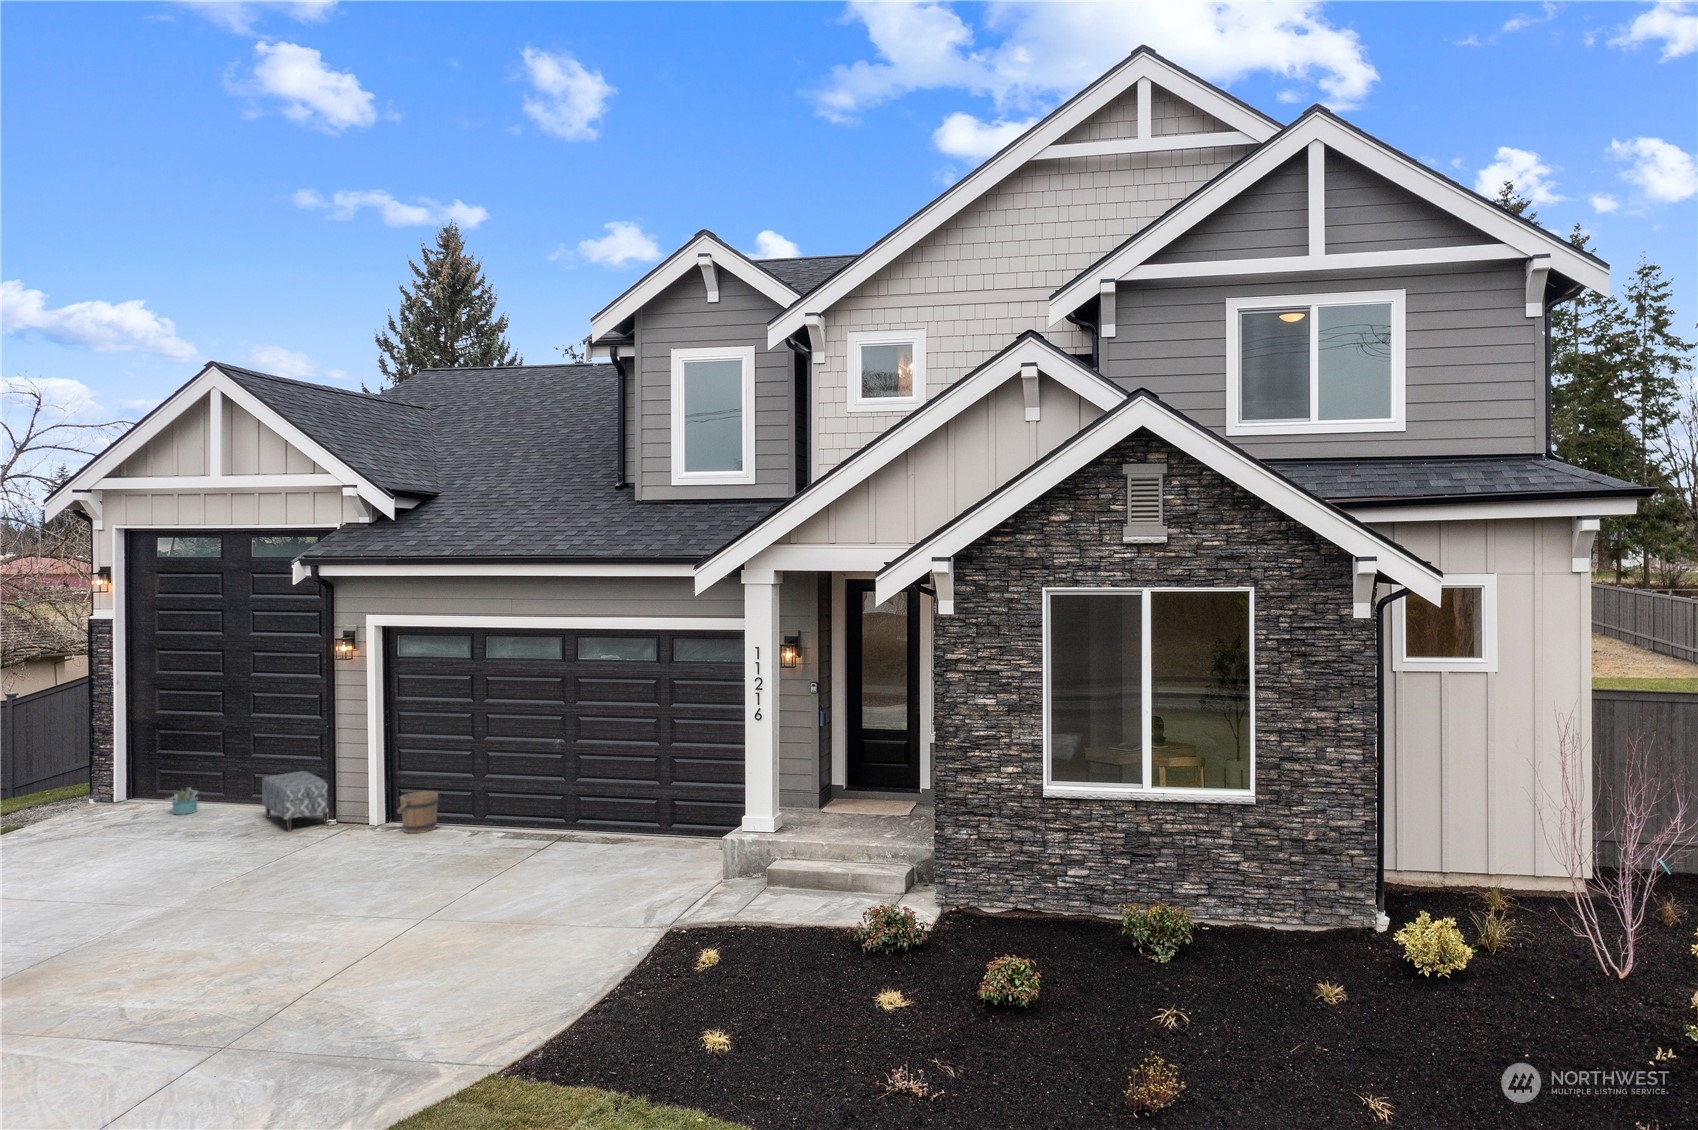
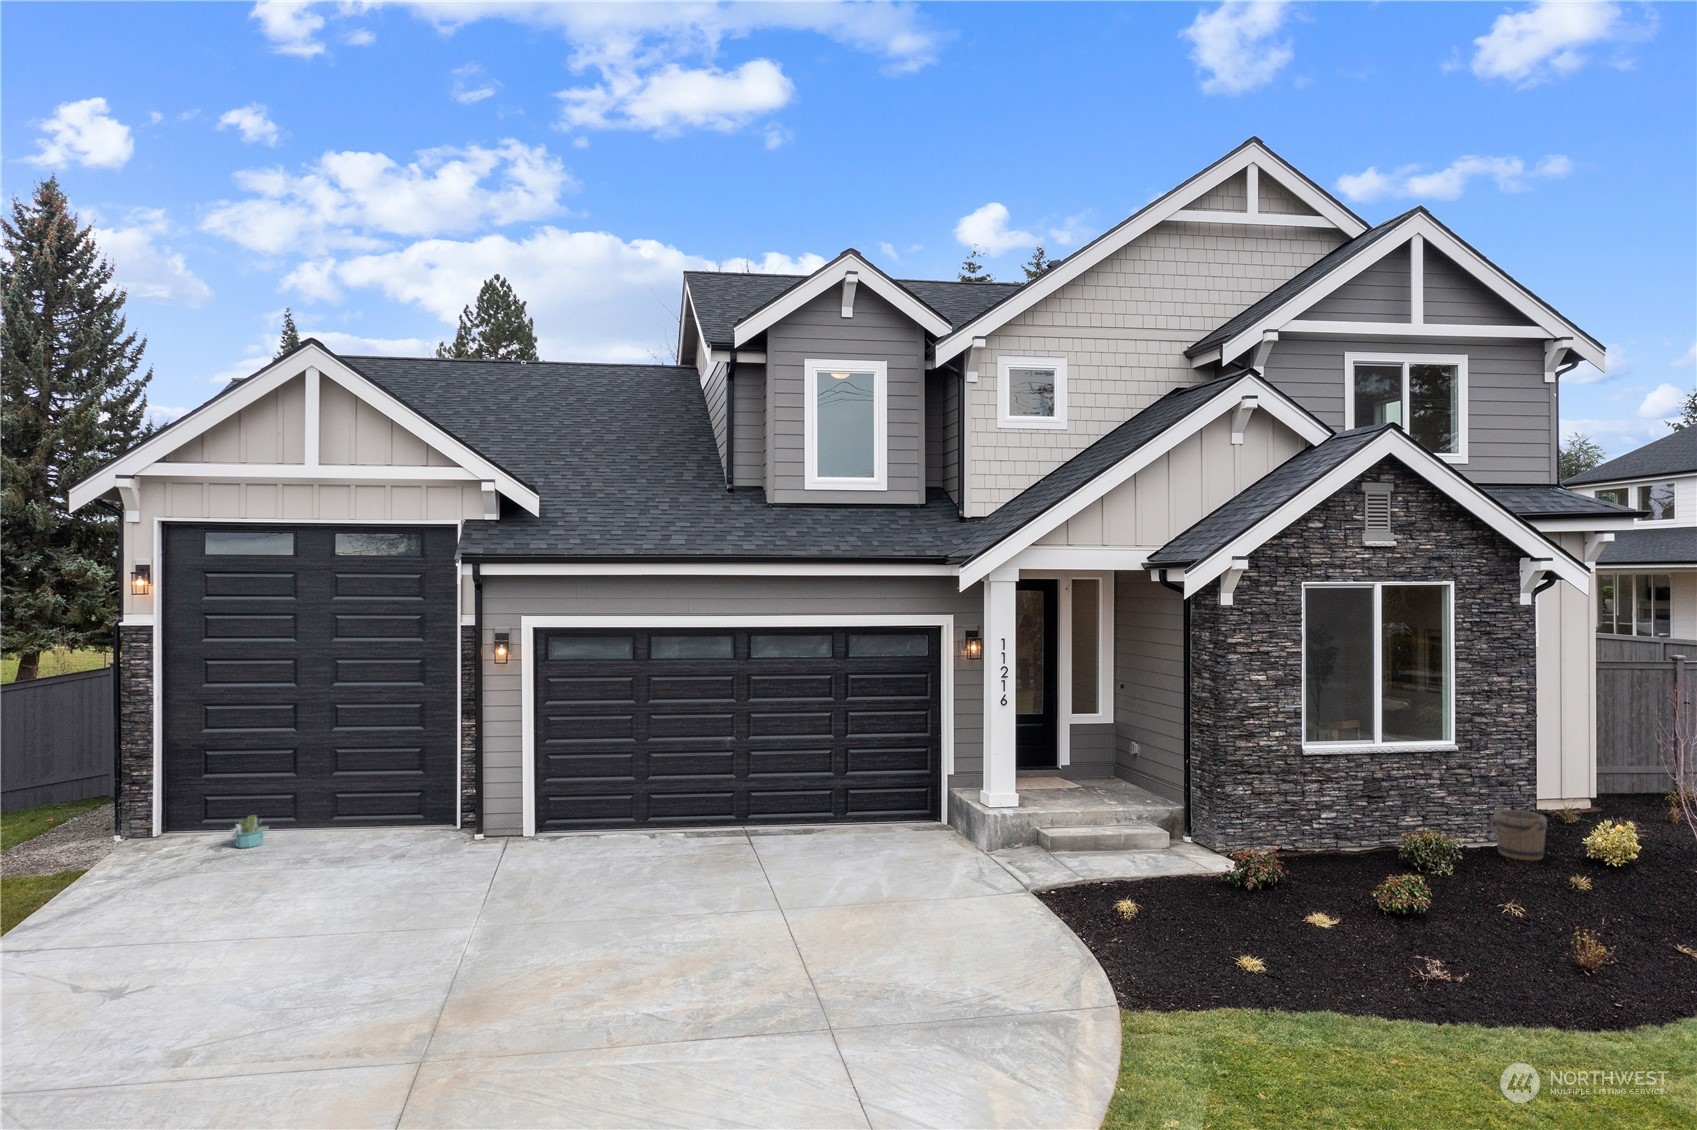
bench: present [262,771,329,832] -> none [368,787,472,853]
bucket: present [397,791,438,833] -> present [1490,809,1547,861]

